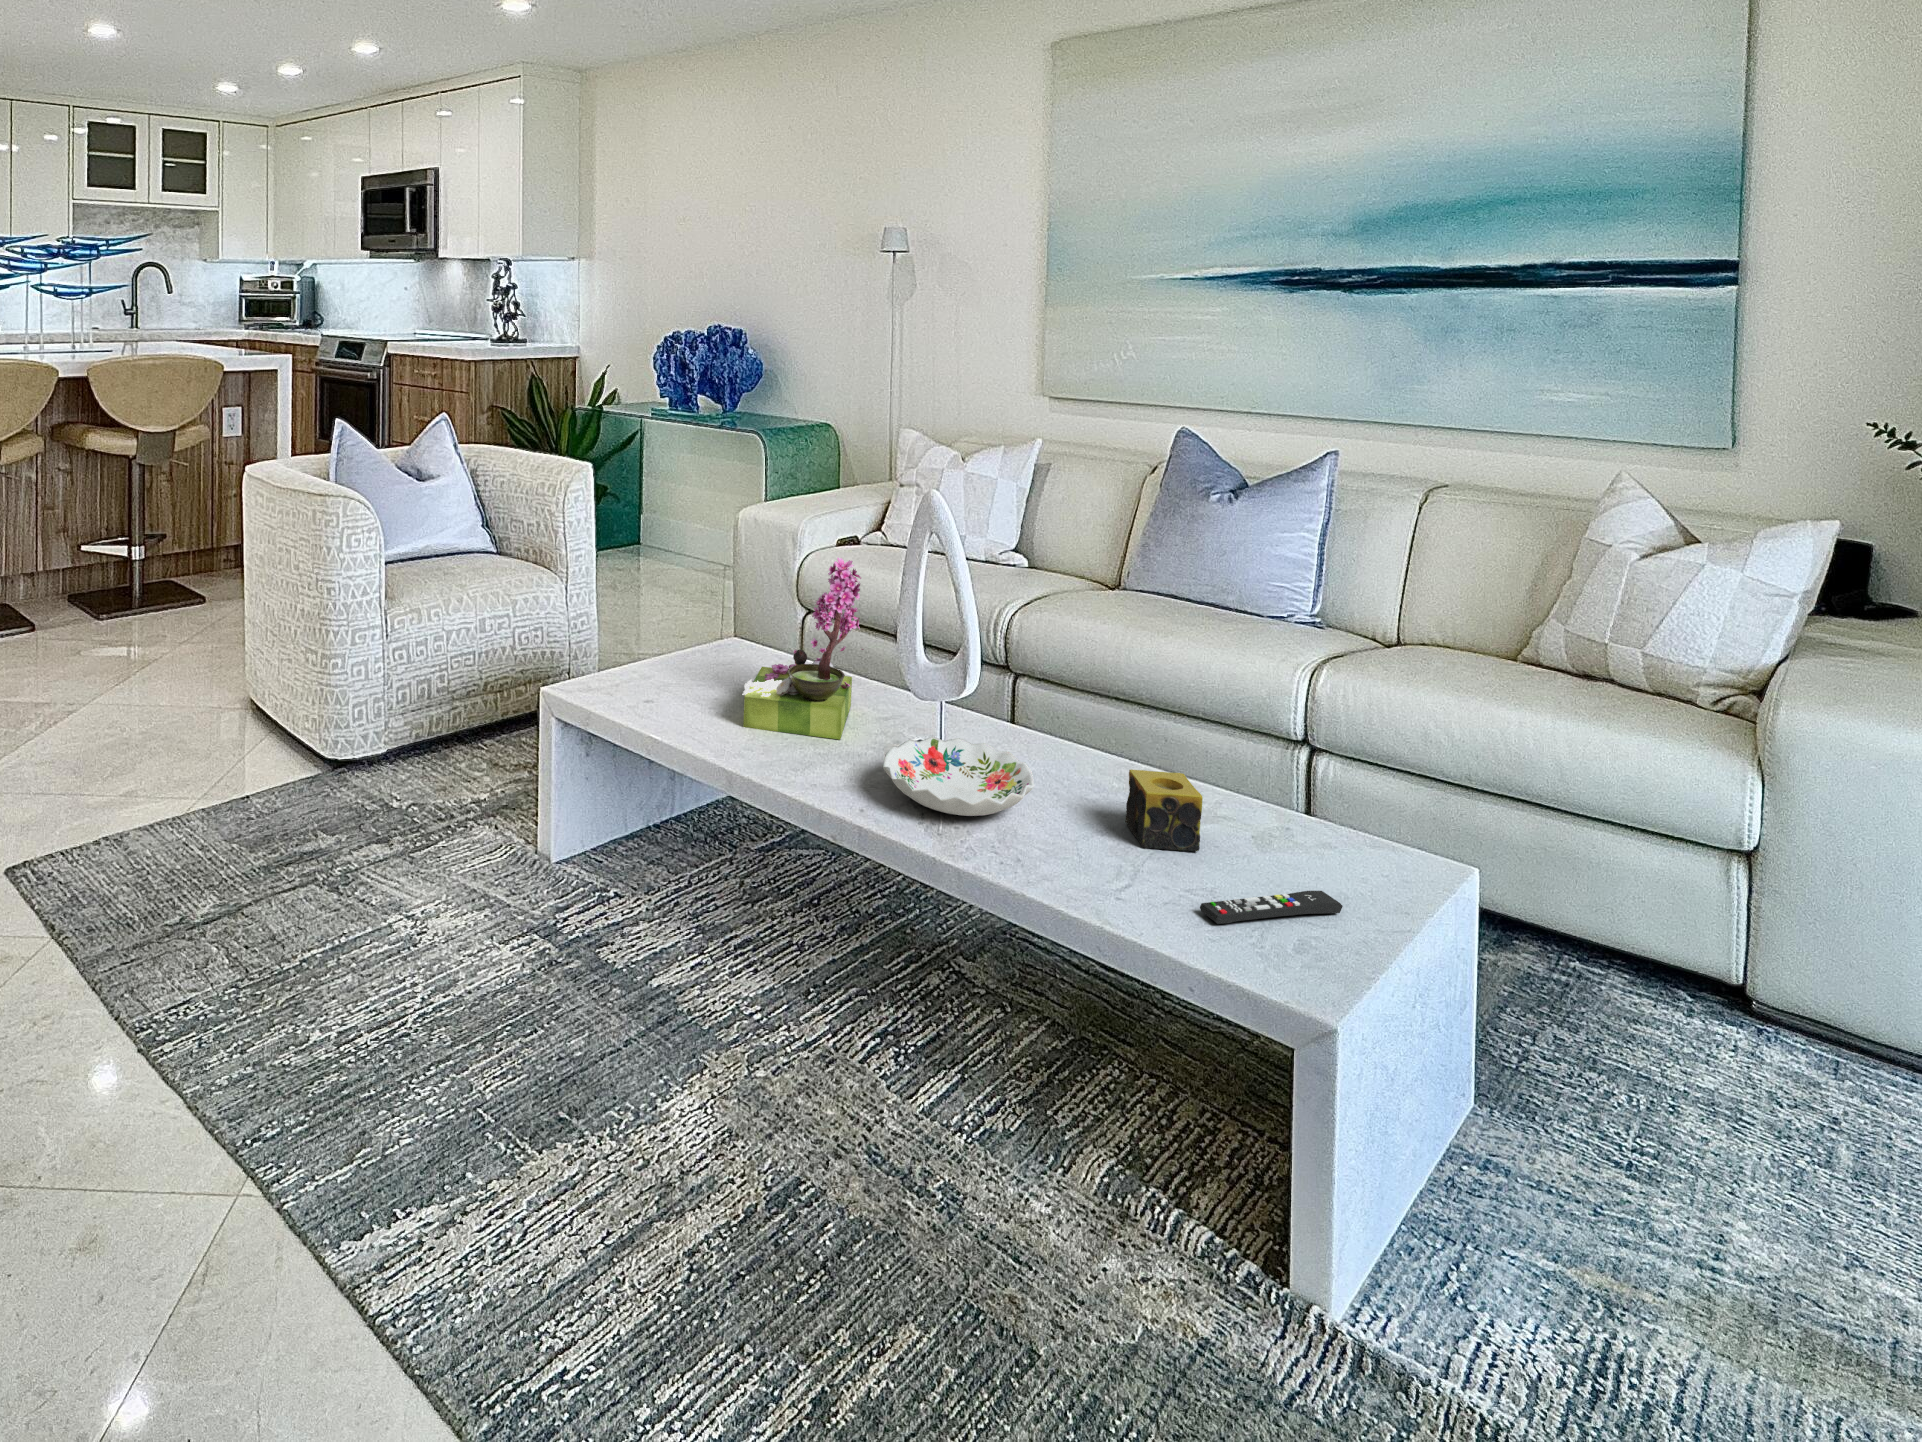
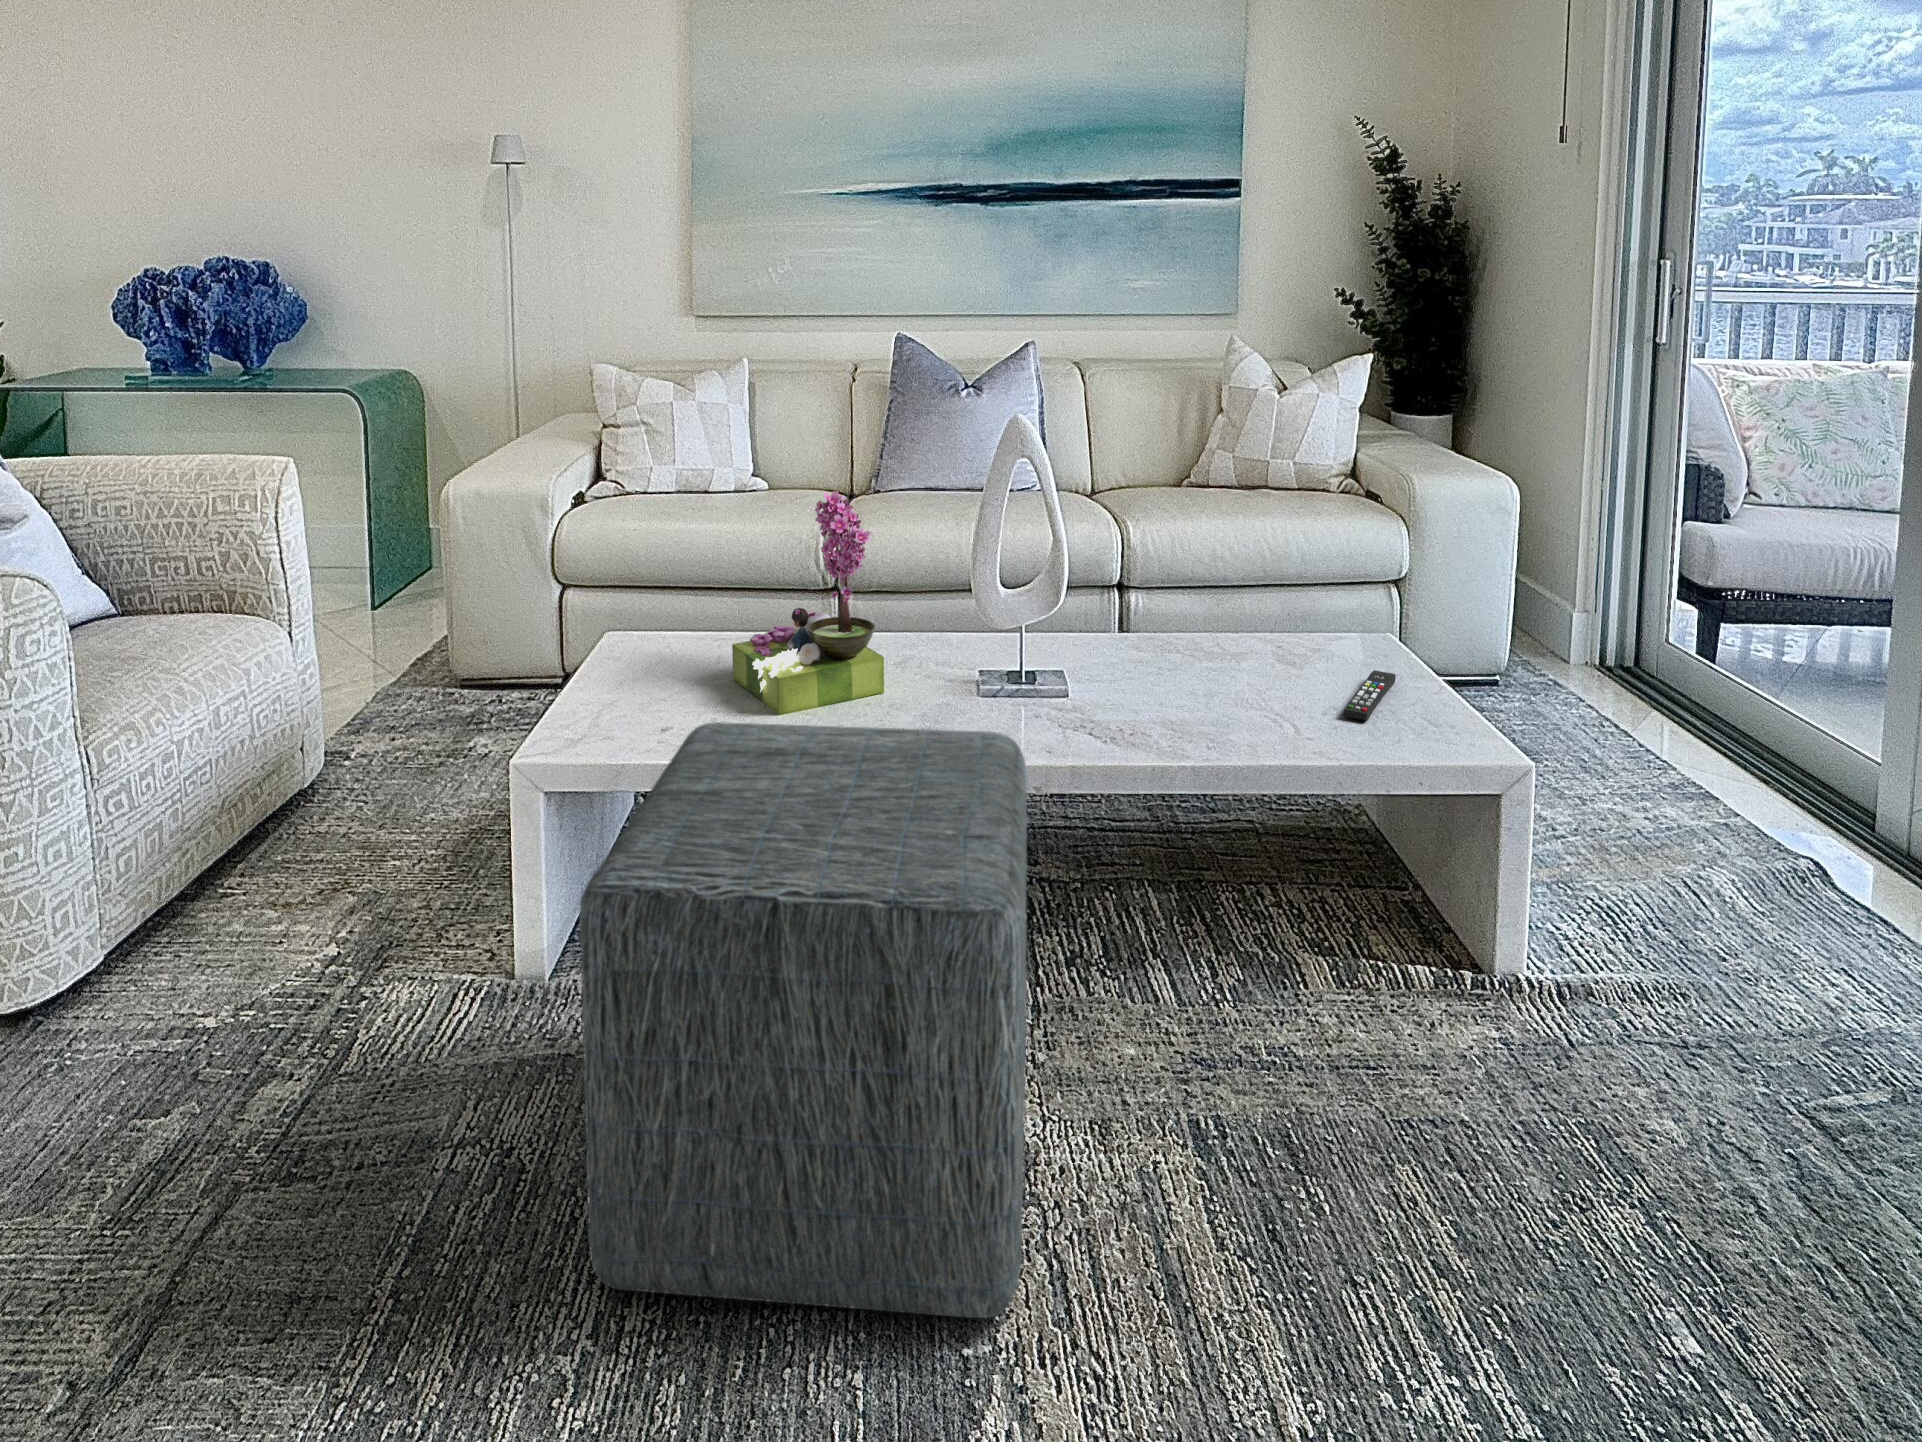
ottoman: none [360,693,751,1170] -> present [579,722,1027,1318]
decorative bowl: present [883,737,1034,816] -> none [987,643,1146,719]
candle: present [1125,769,1203,851] -> none [1190,614,1265,688]

